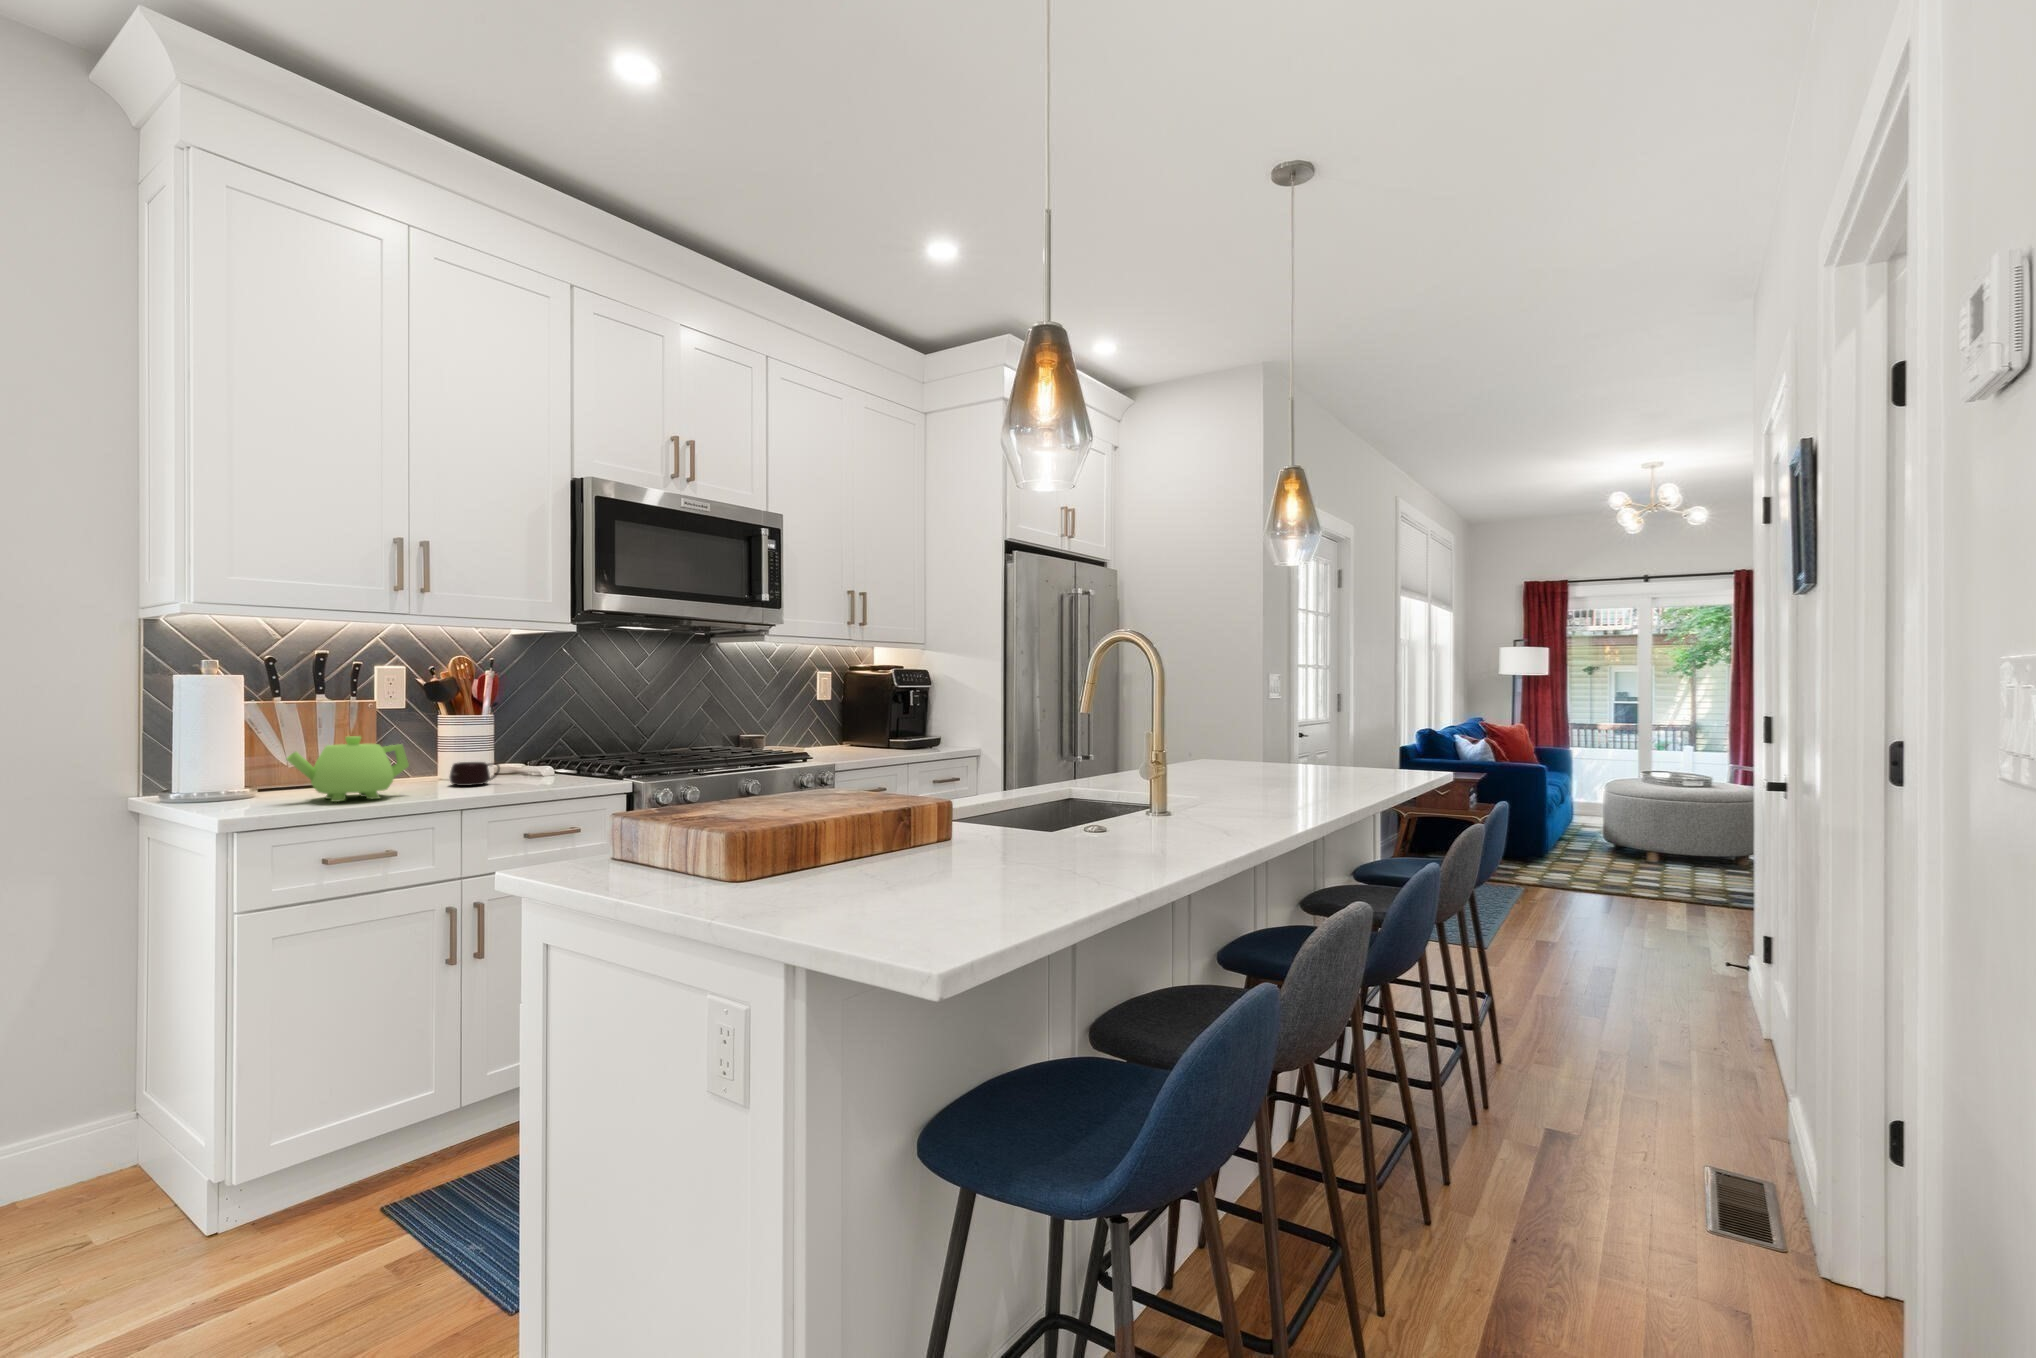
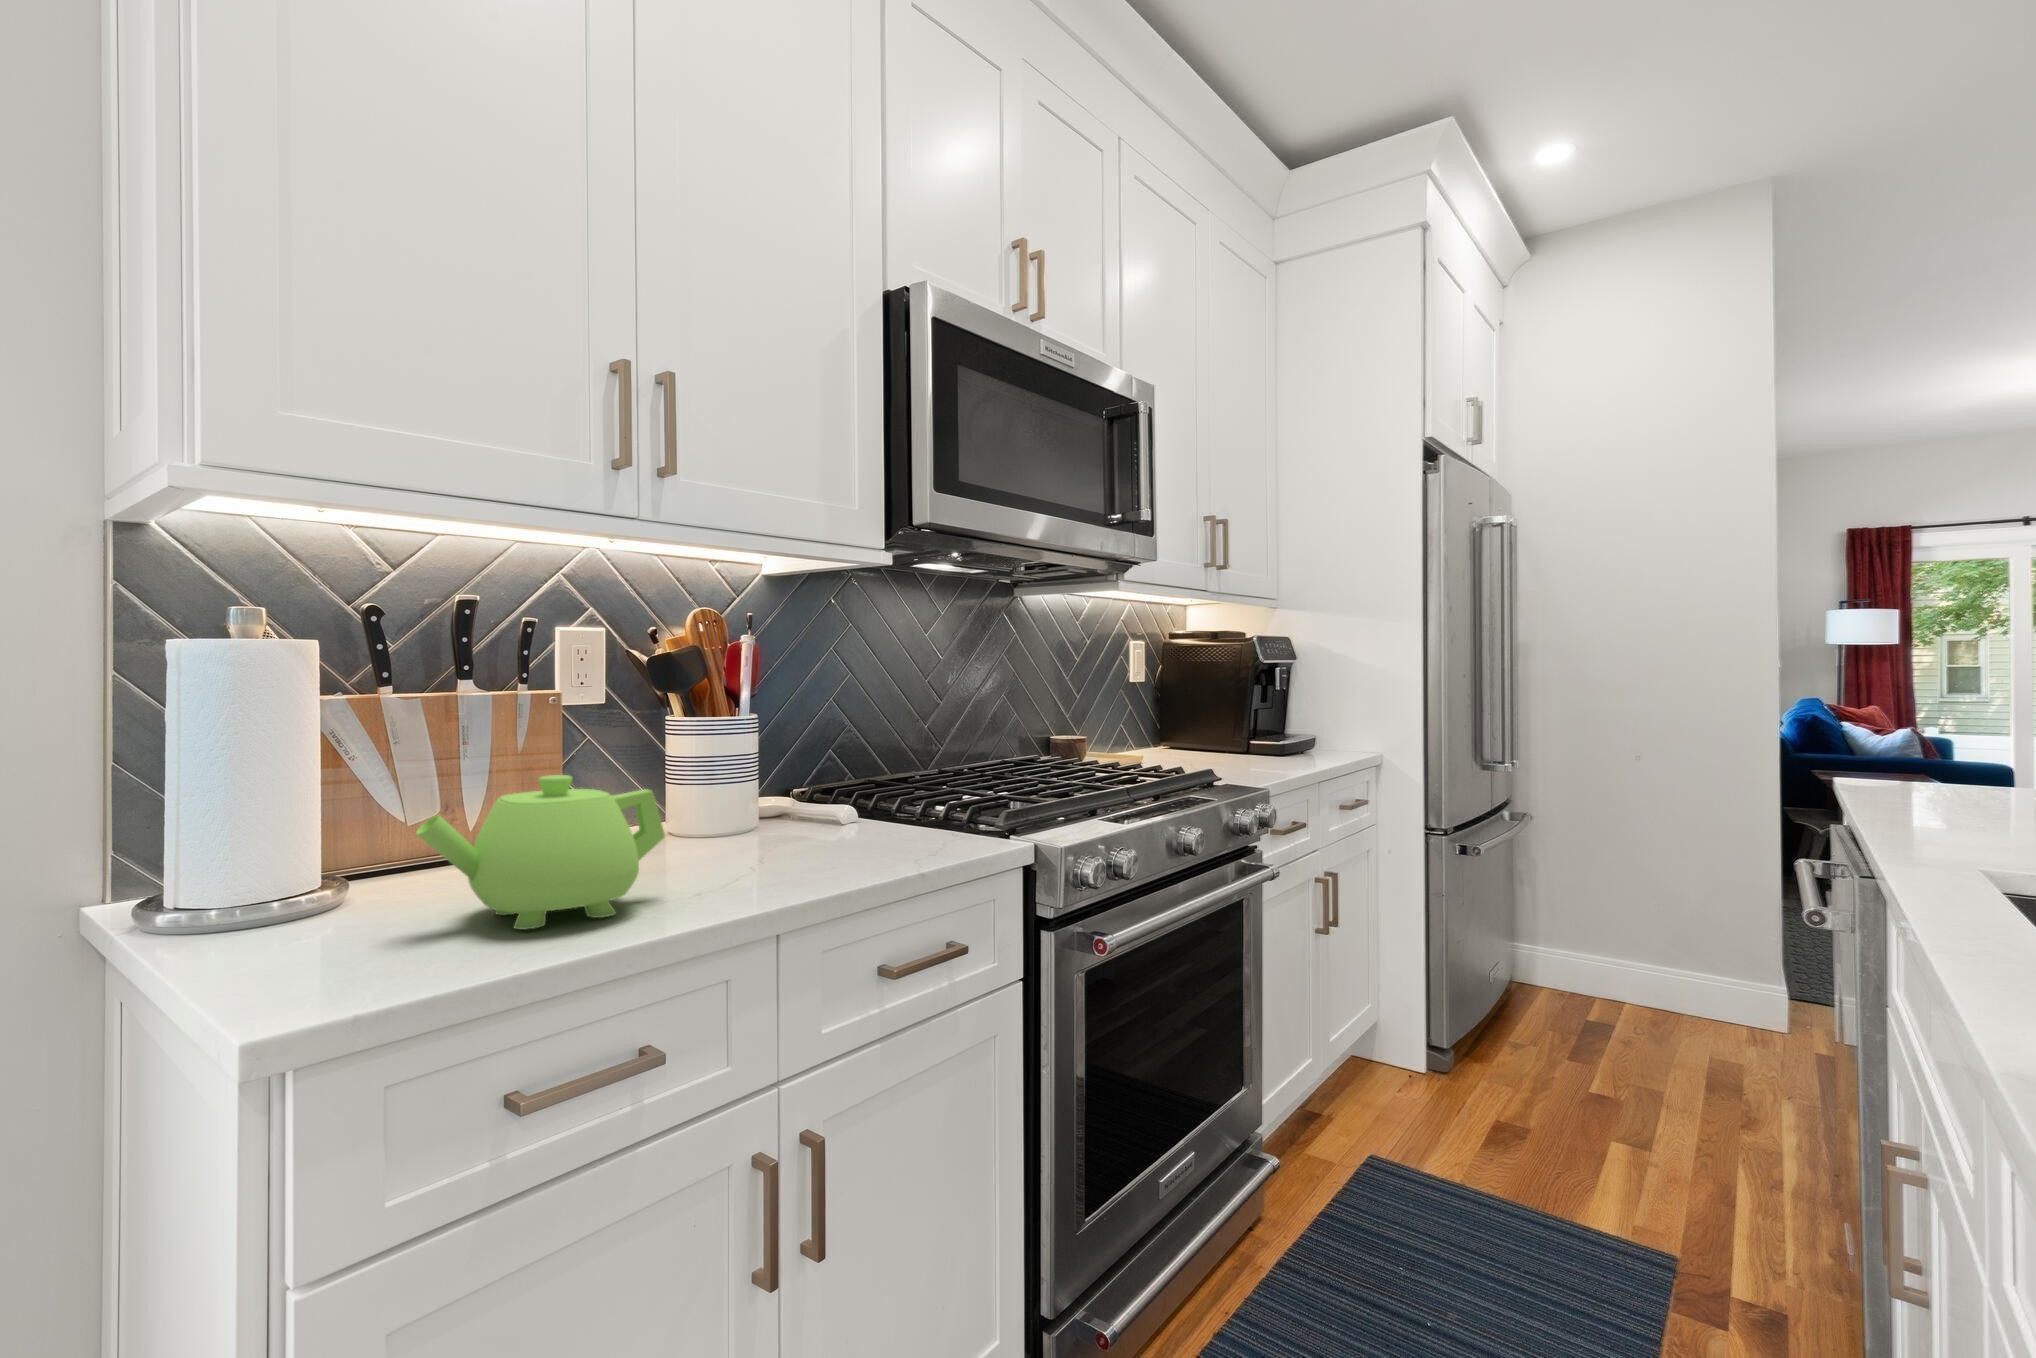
mug: present [449,762,500,786] -> none [719,813,809,865]

